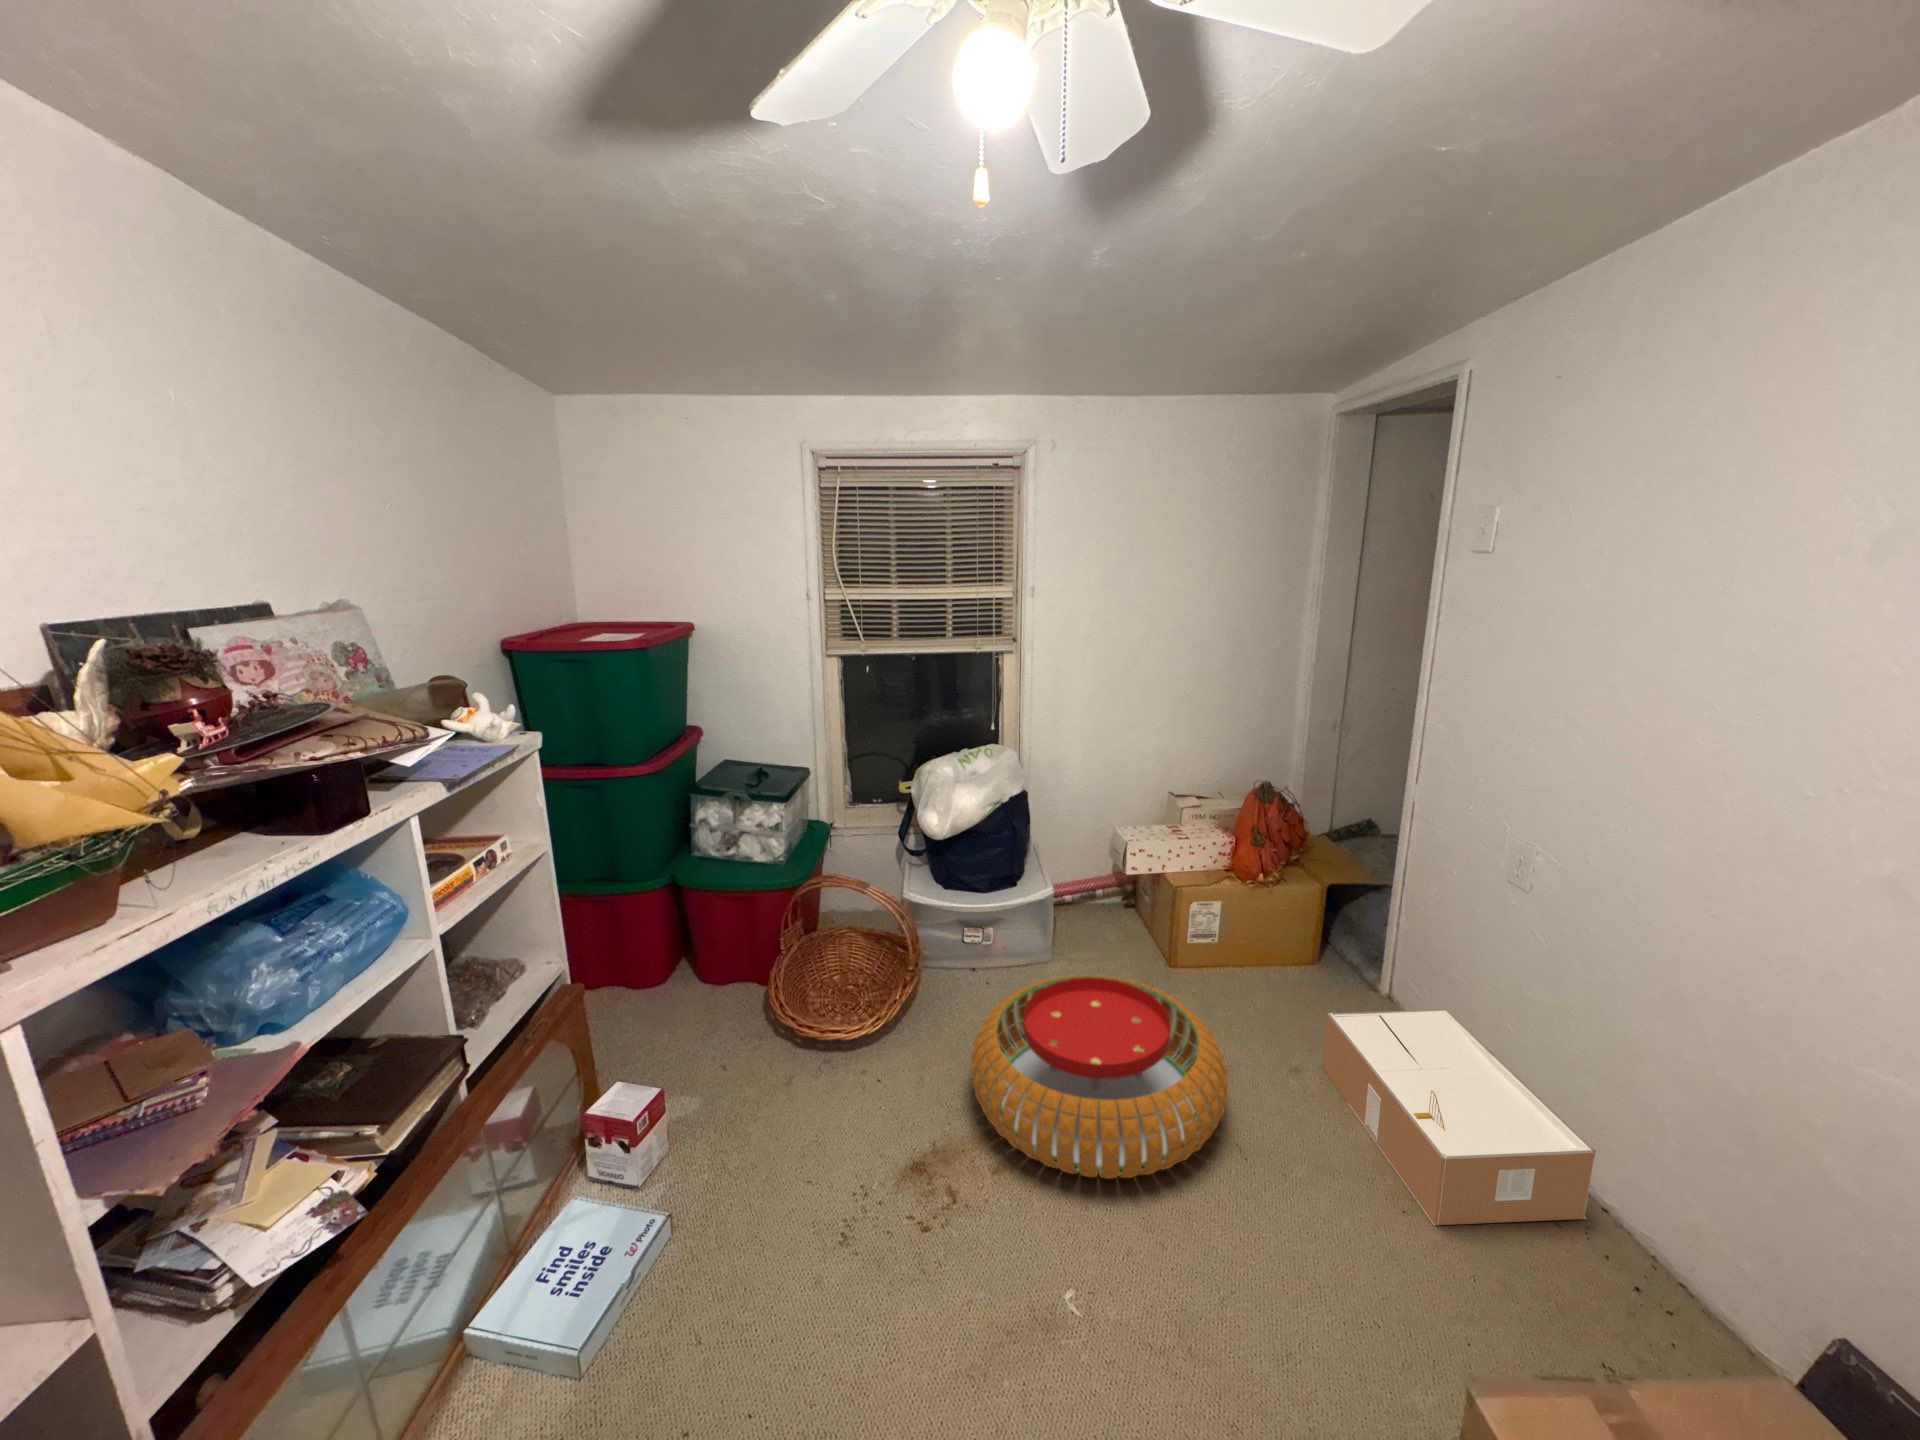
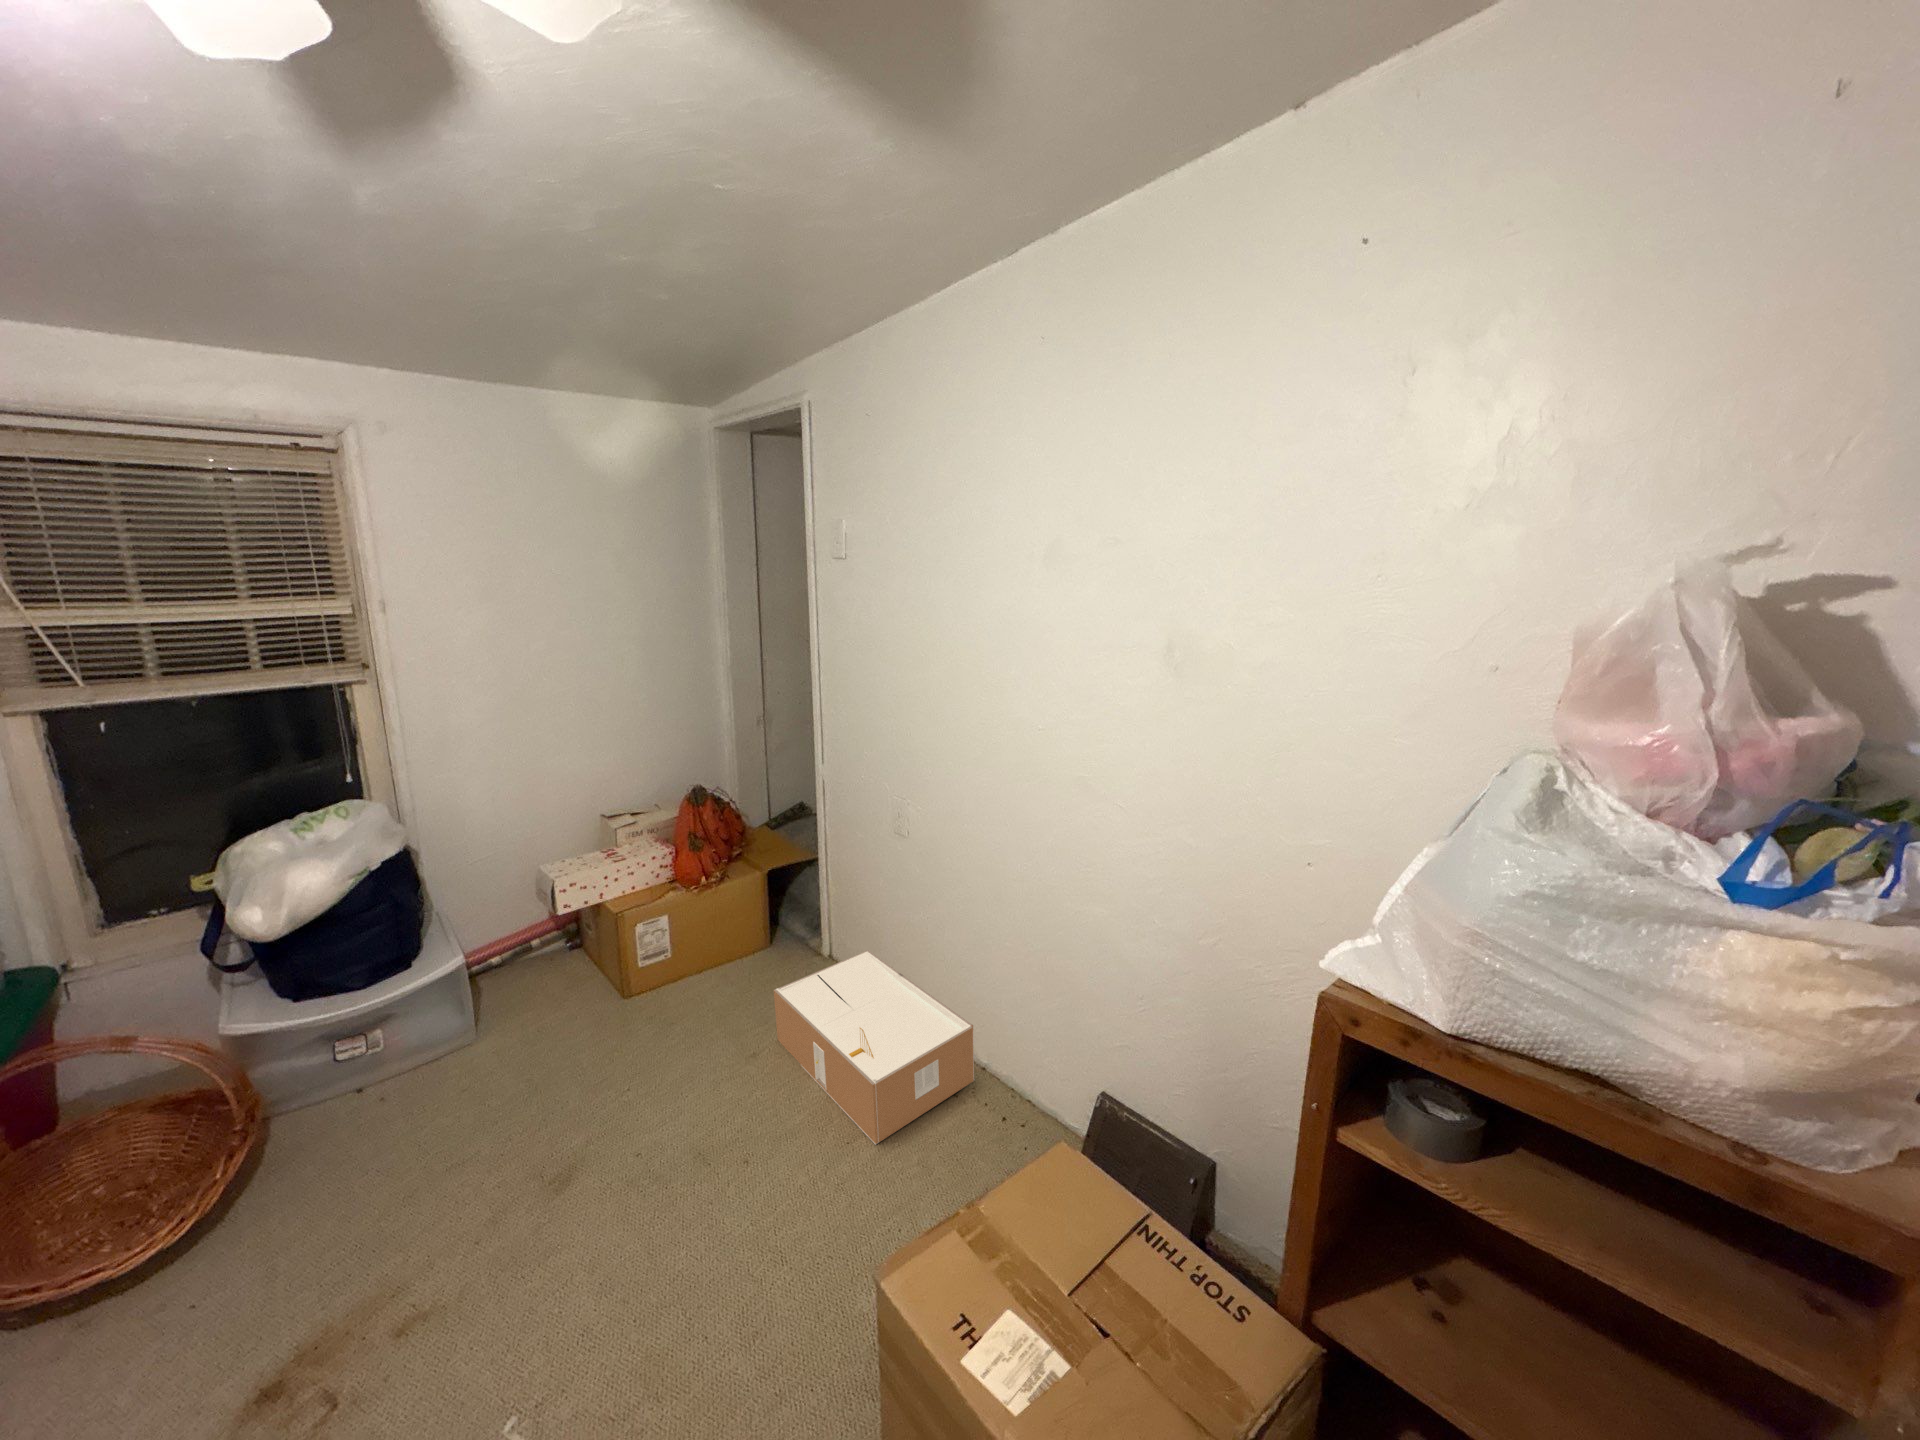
pouf: present [971,974,1228,1179] -> none [334,1029,685,1312]

